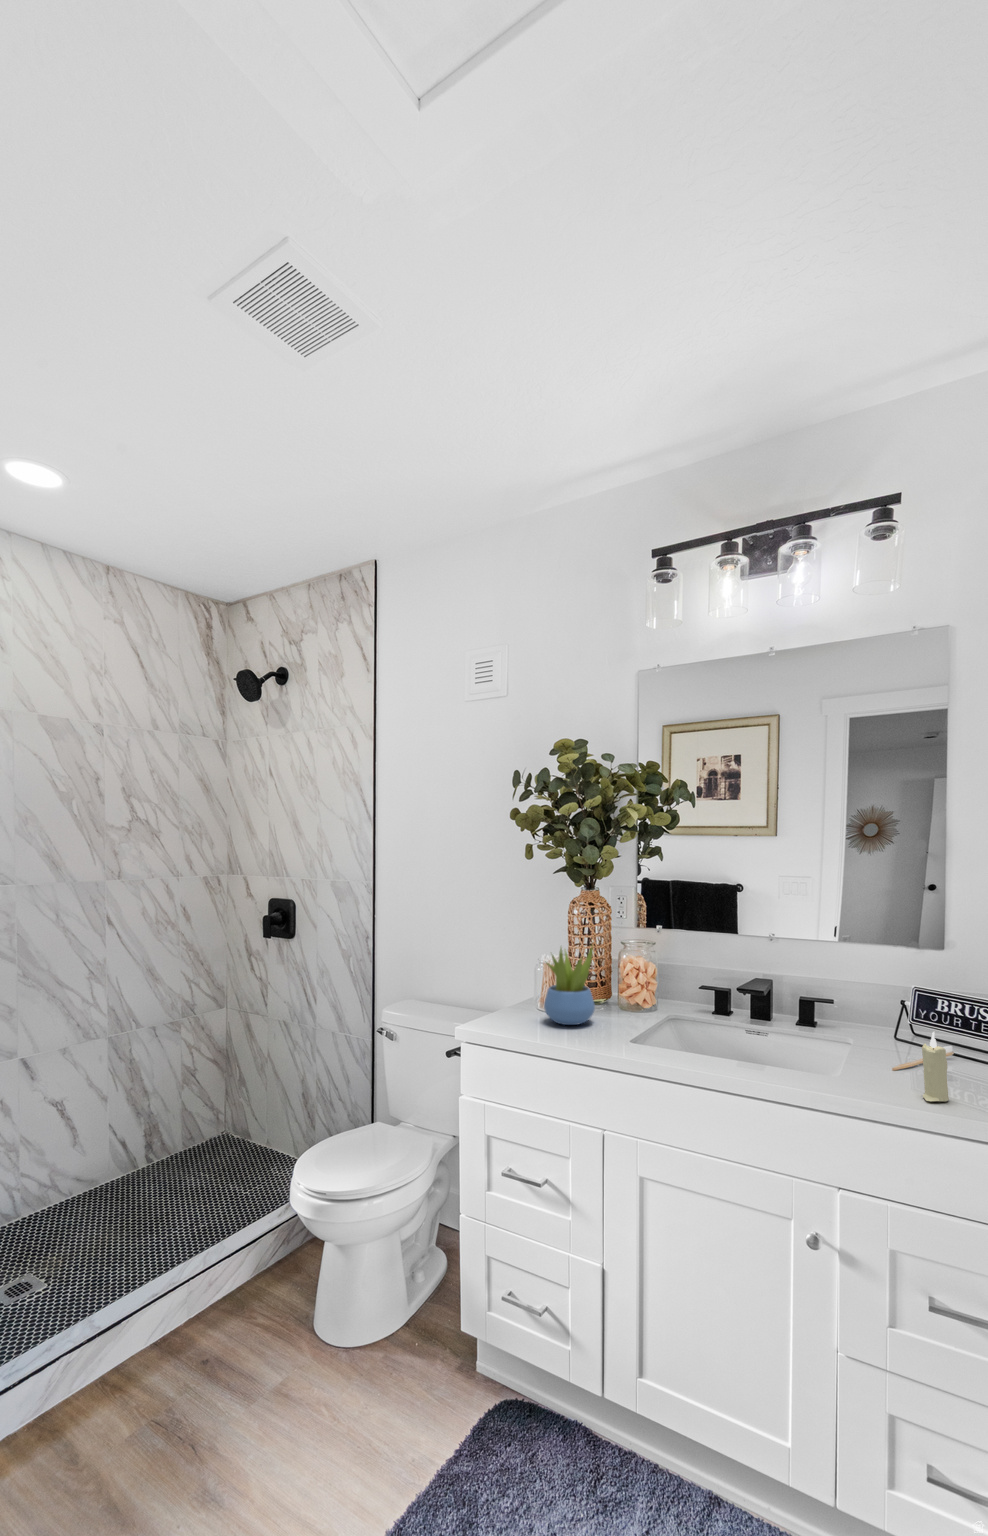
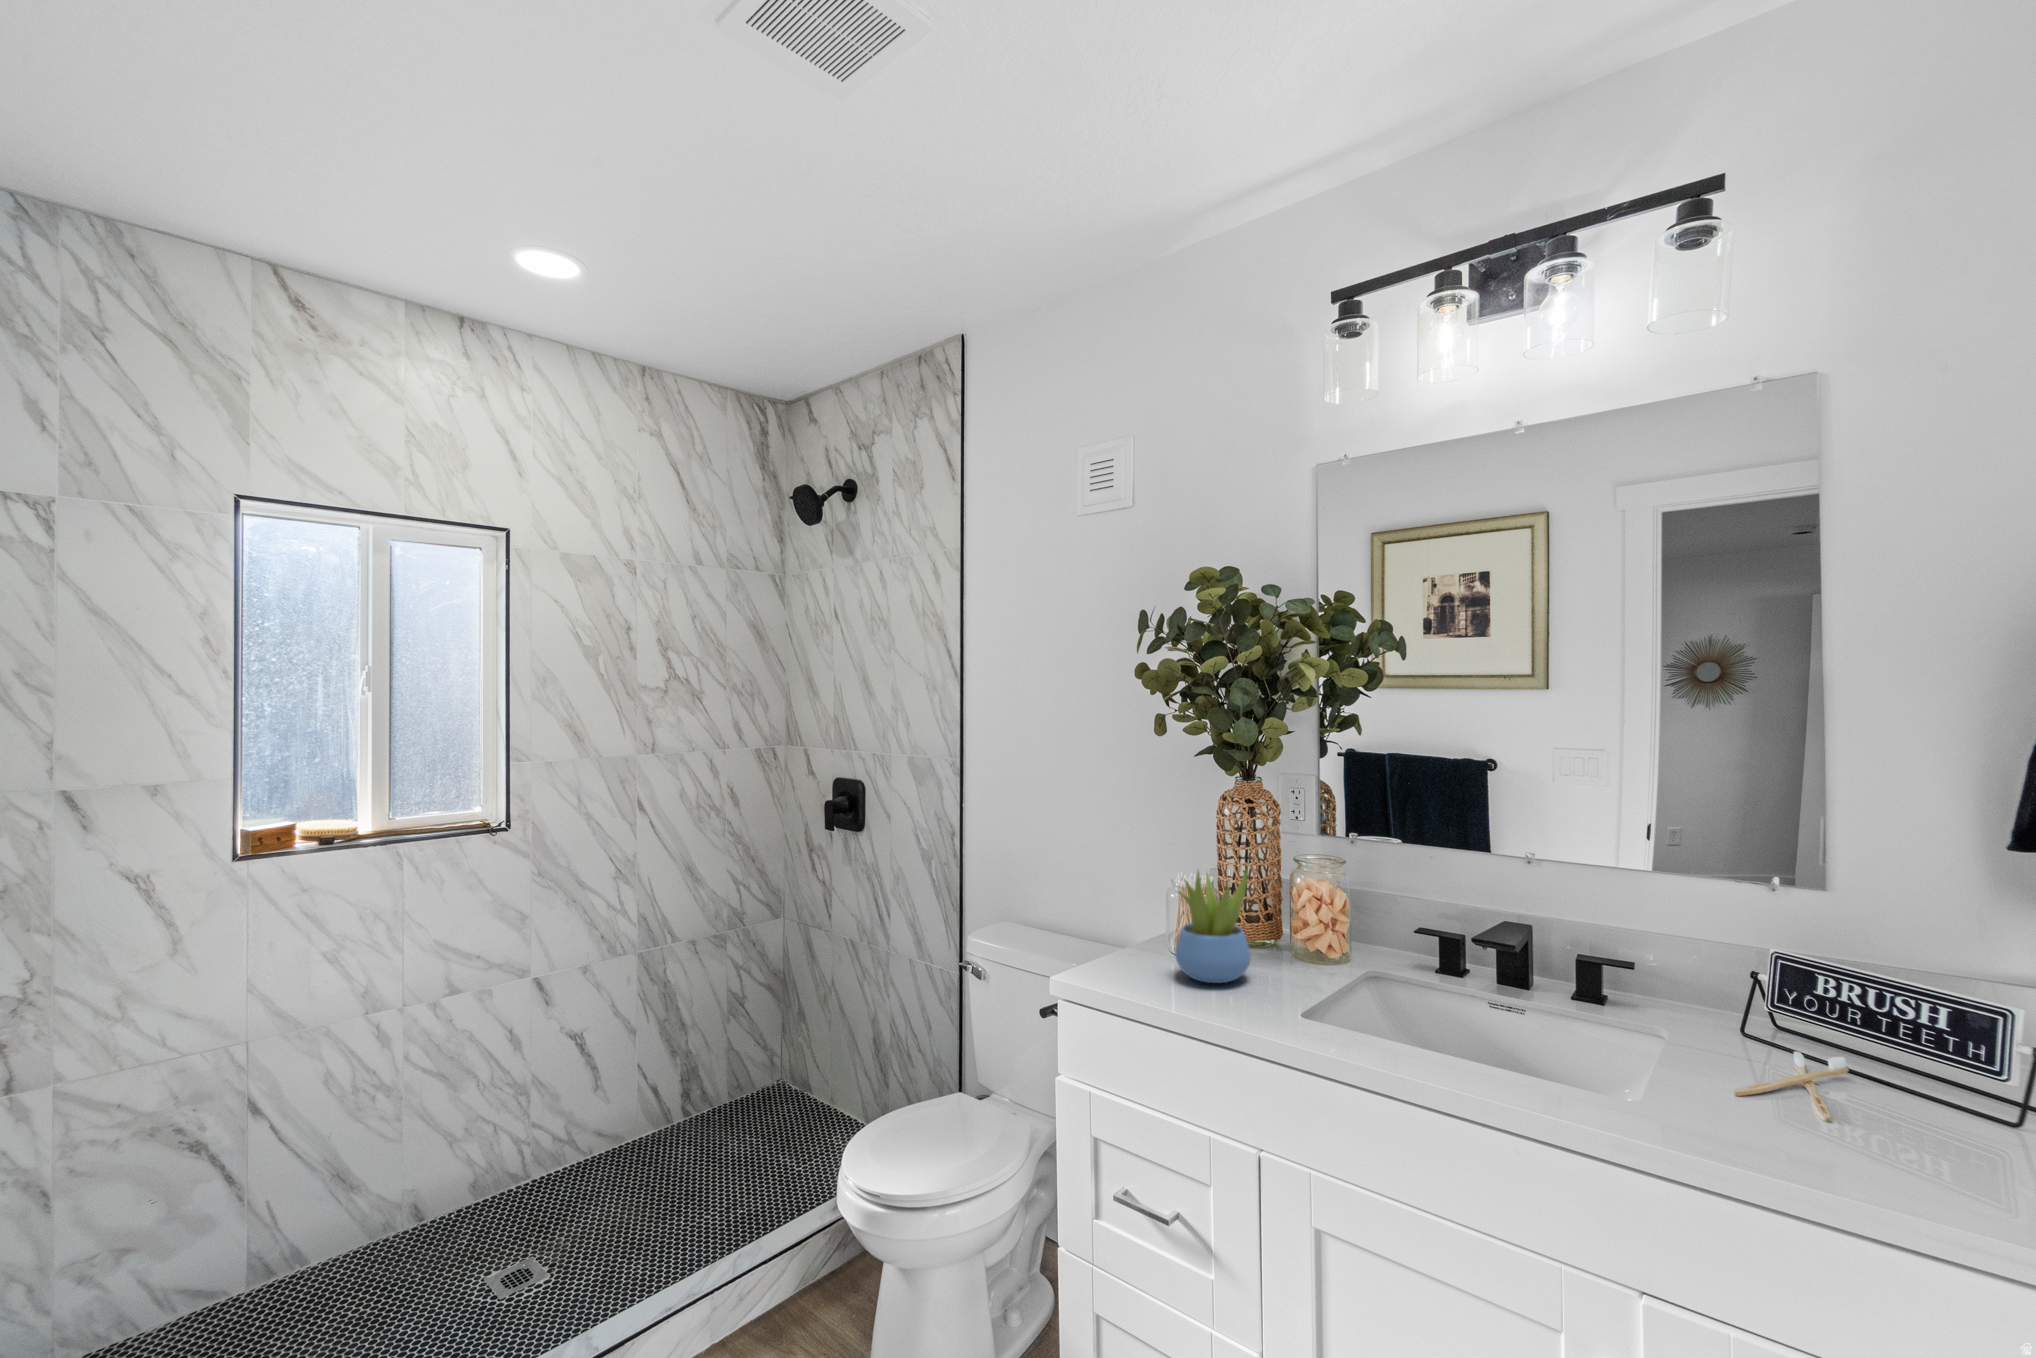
candle: present [922,1032,949,1101] -> none [1790,1041,1839,1157]

